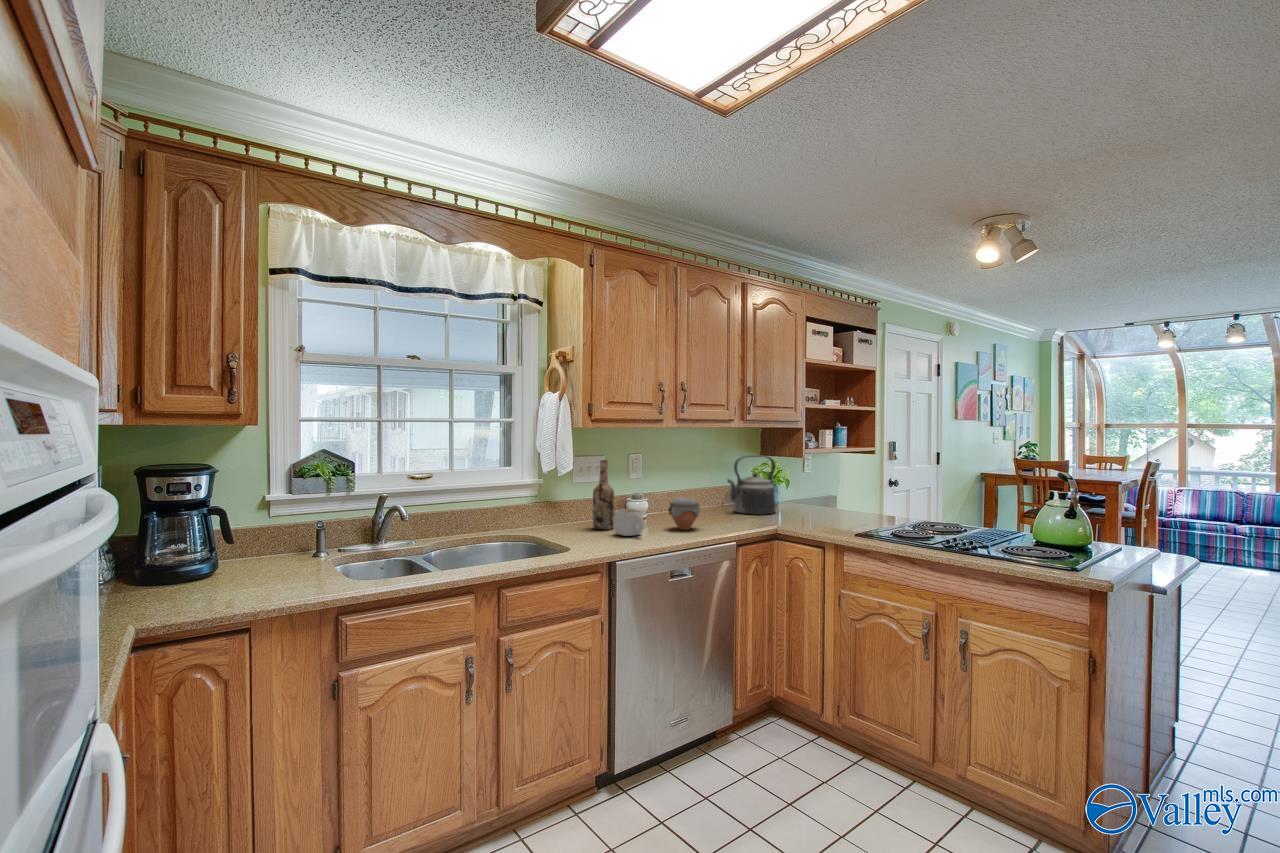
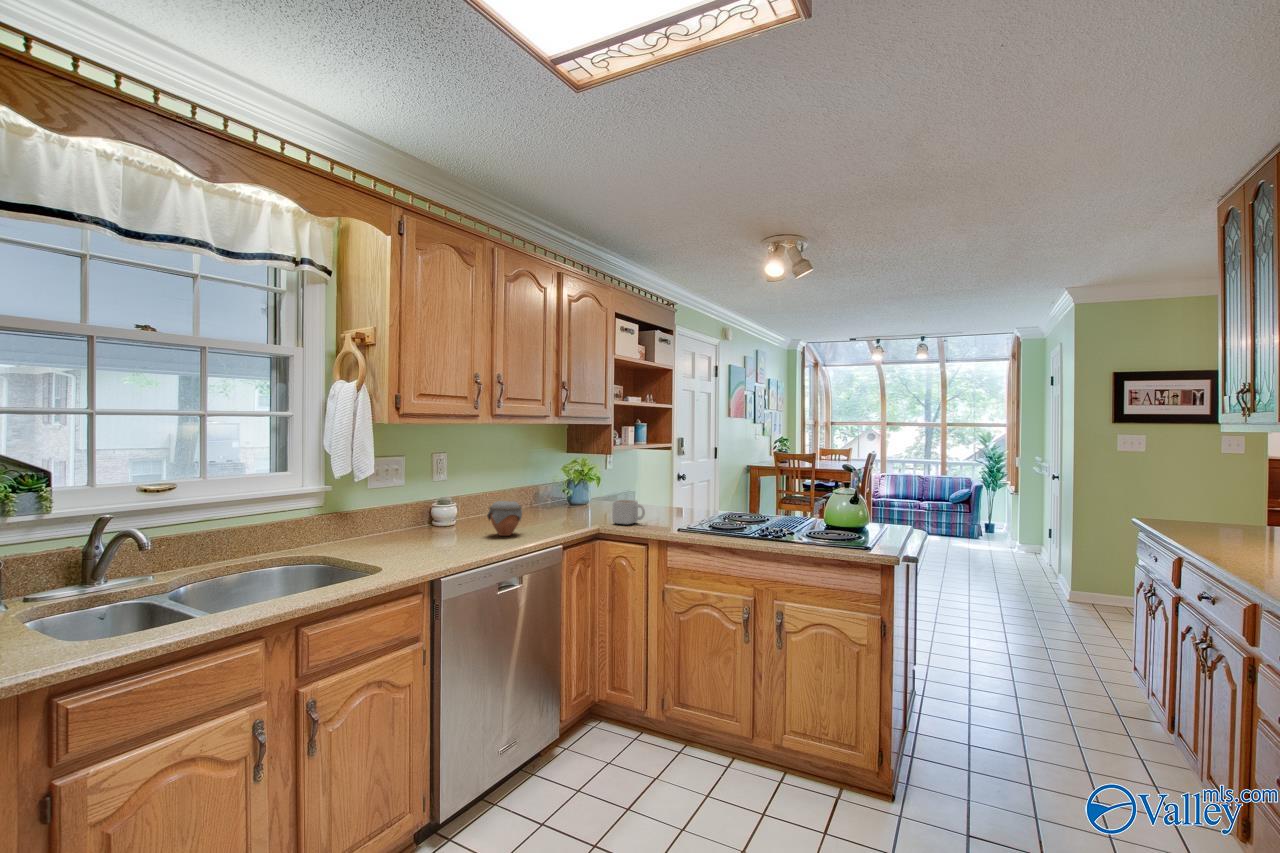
kettle: present [727,455,775,515] -> none [542,453,590,515]
wine bottle: present [593,460,614,530] -> none [397,462,423,543]
mug: present [614,509,644,536] -> present [612,500,645,524]

